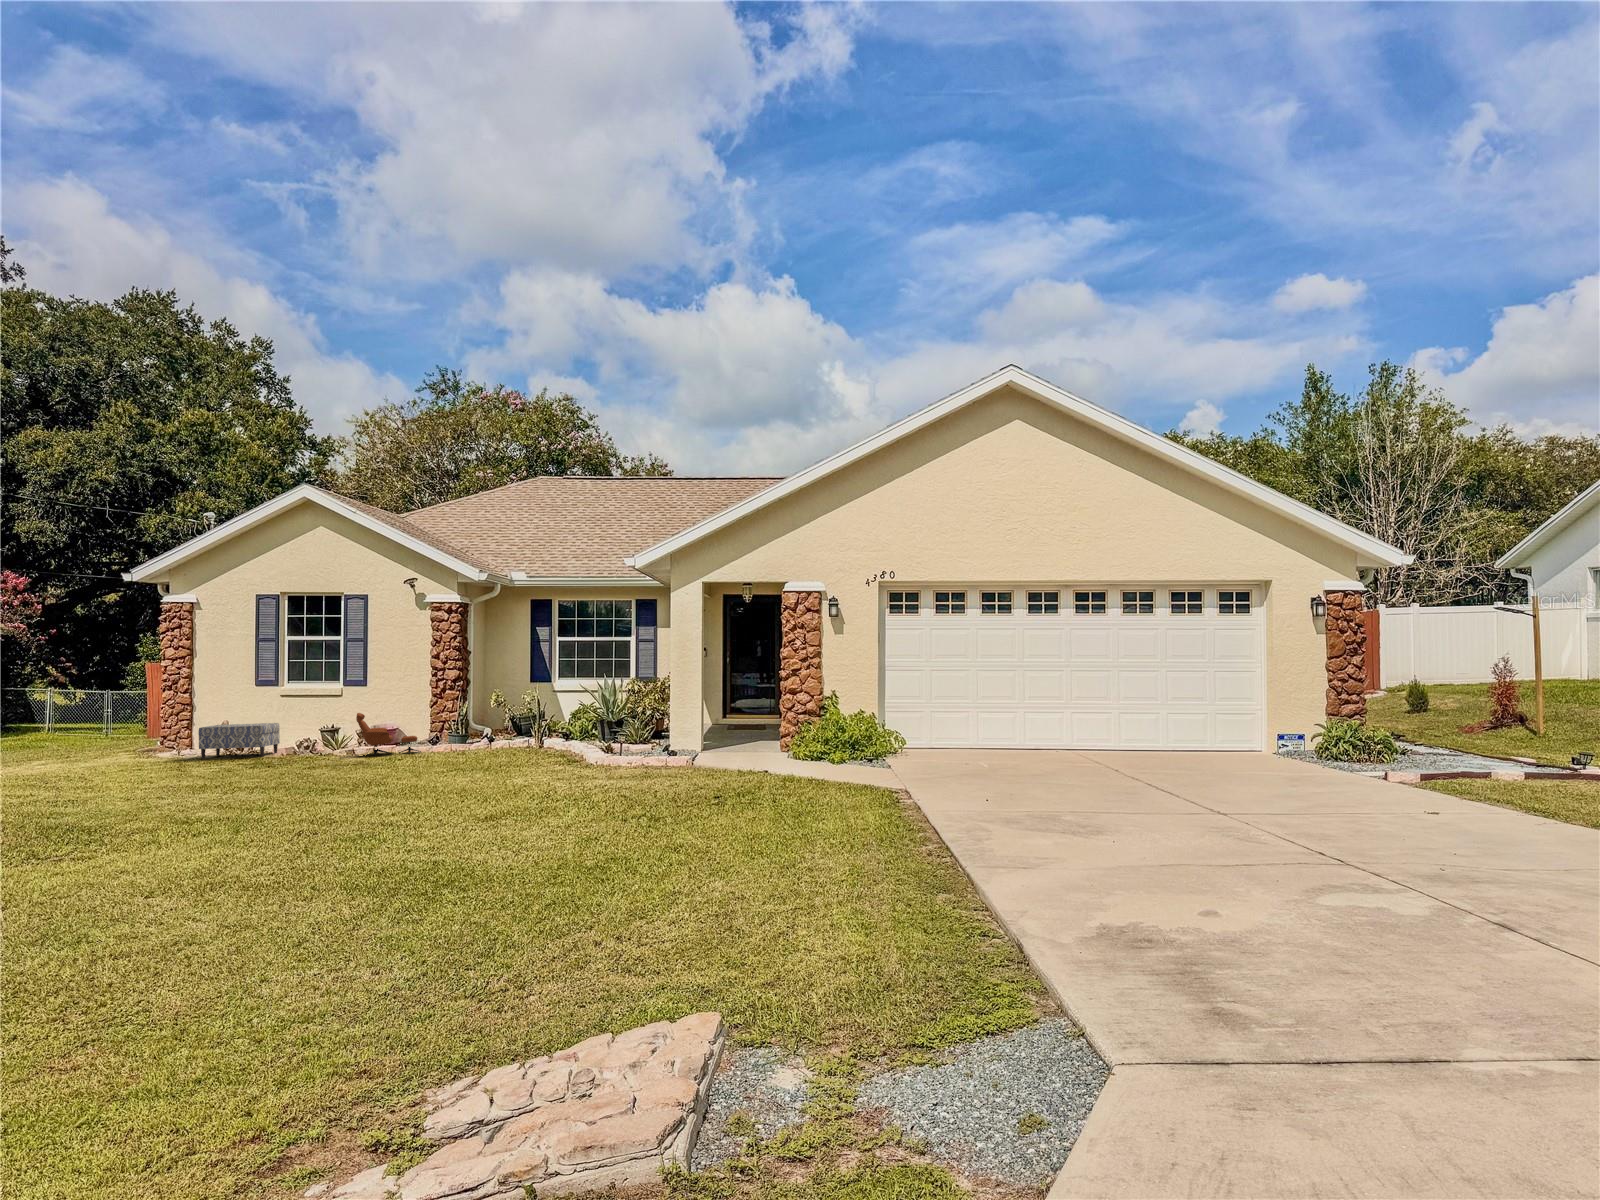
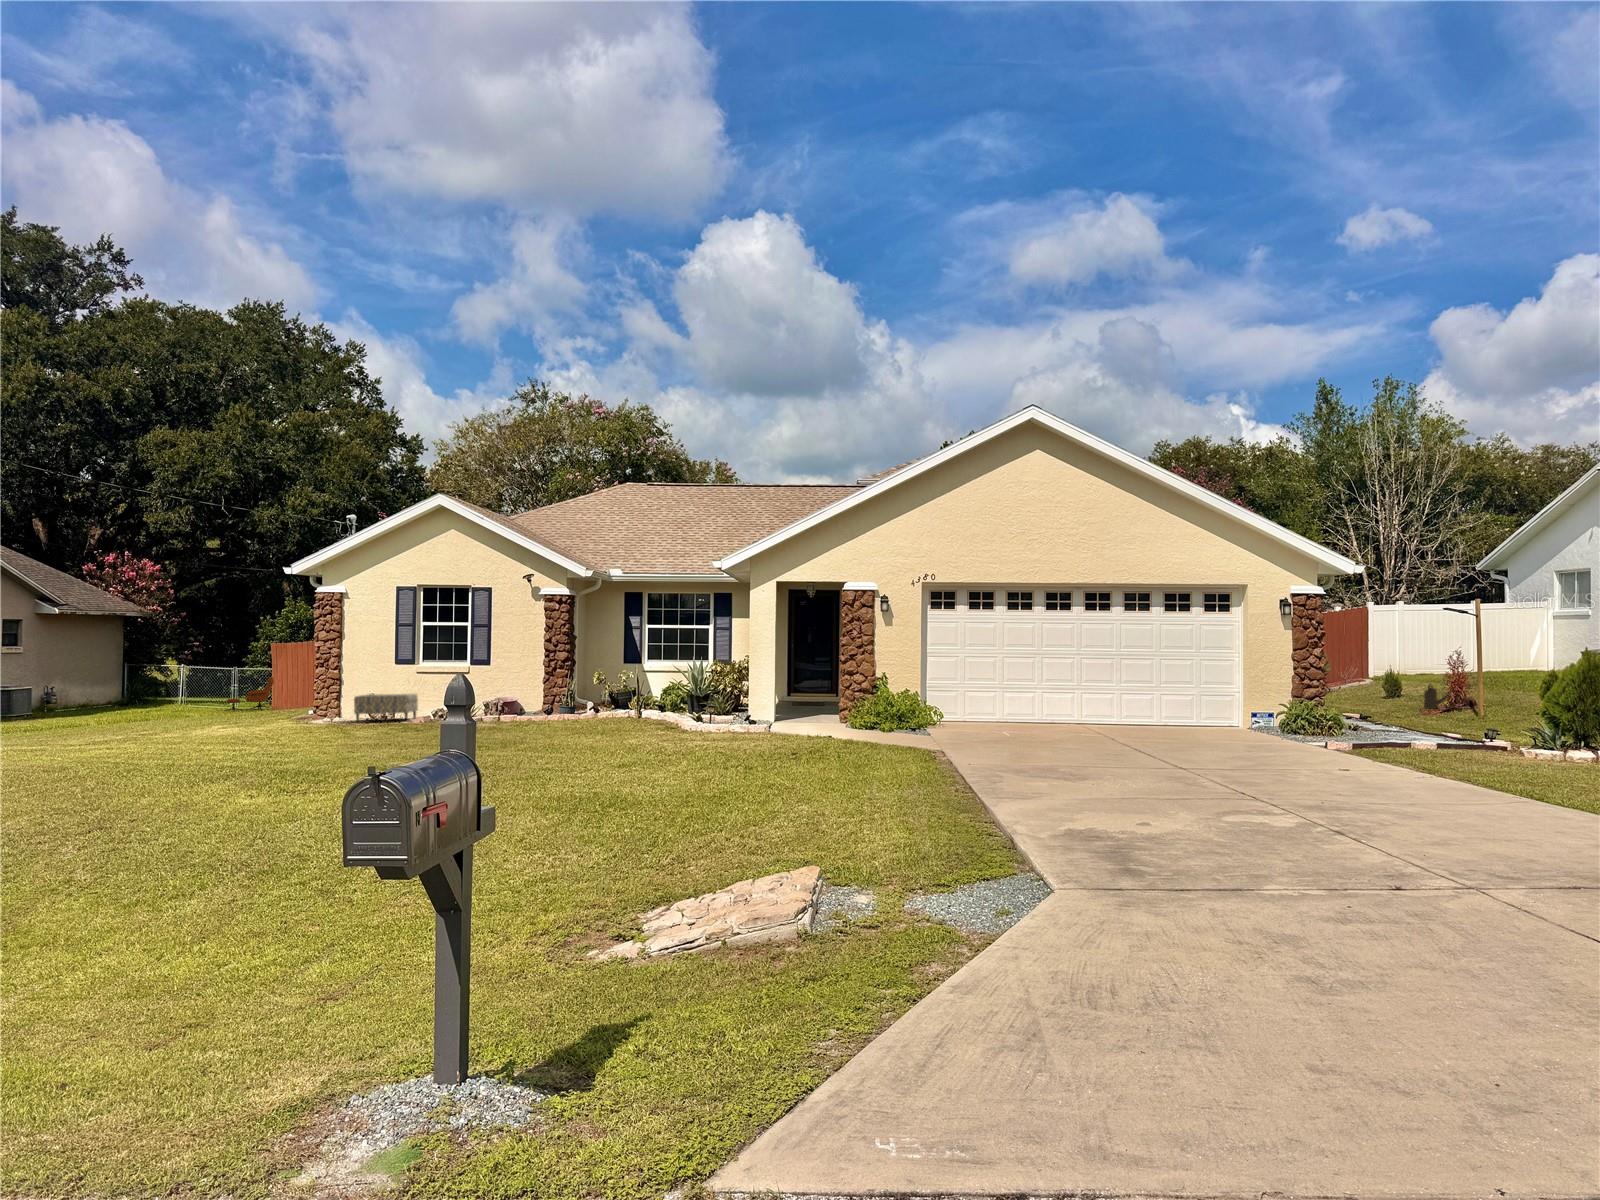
watering can: none [1460,694,1501,724] -> present [1424,684,1453,709]
lounge chair: present [356,713,421,756] -> present [226,677,274,711]

